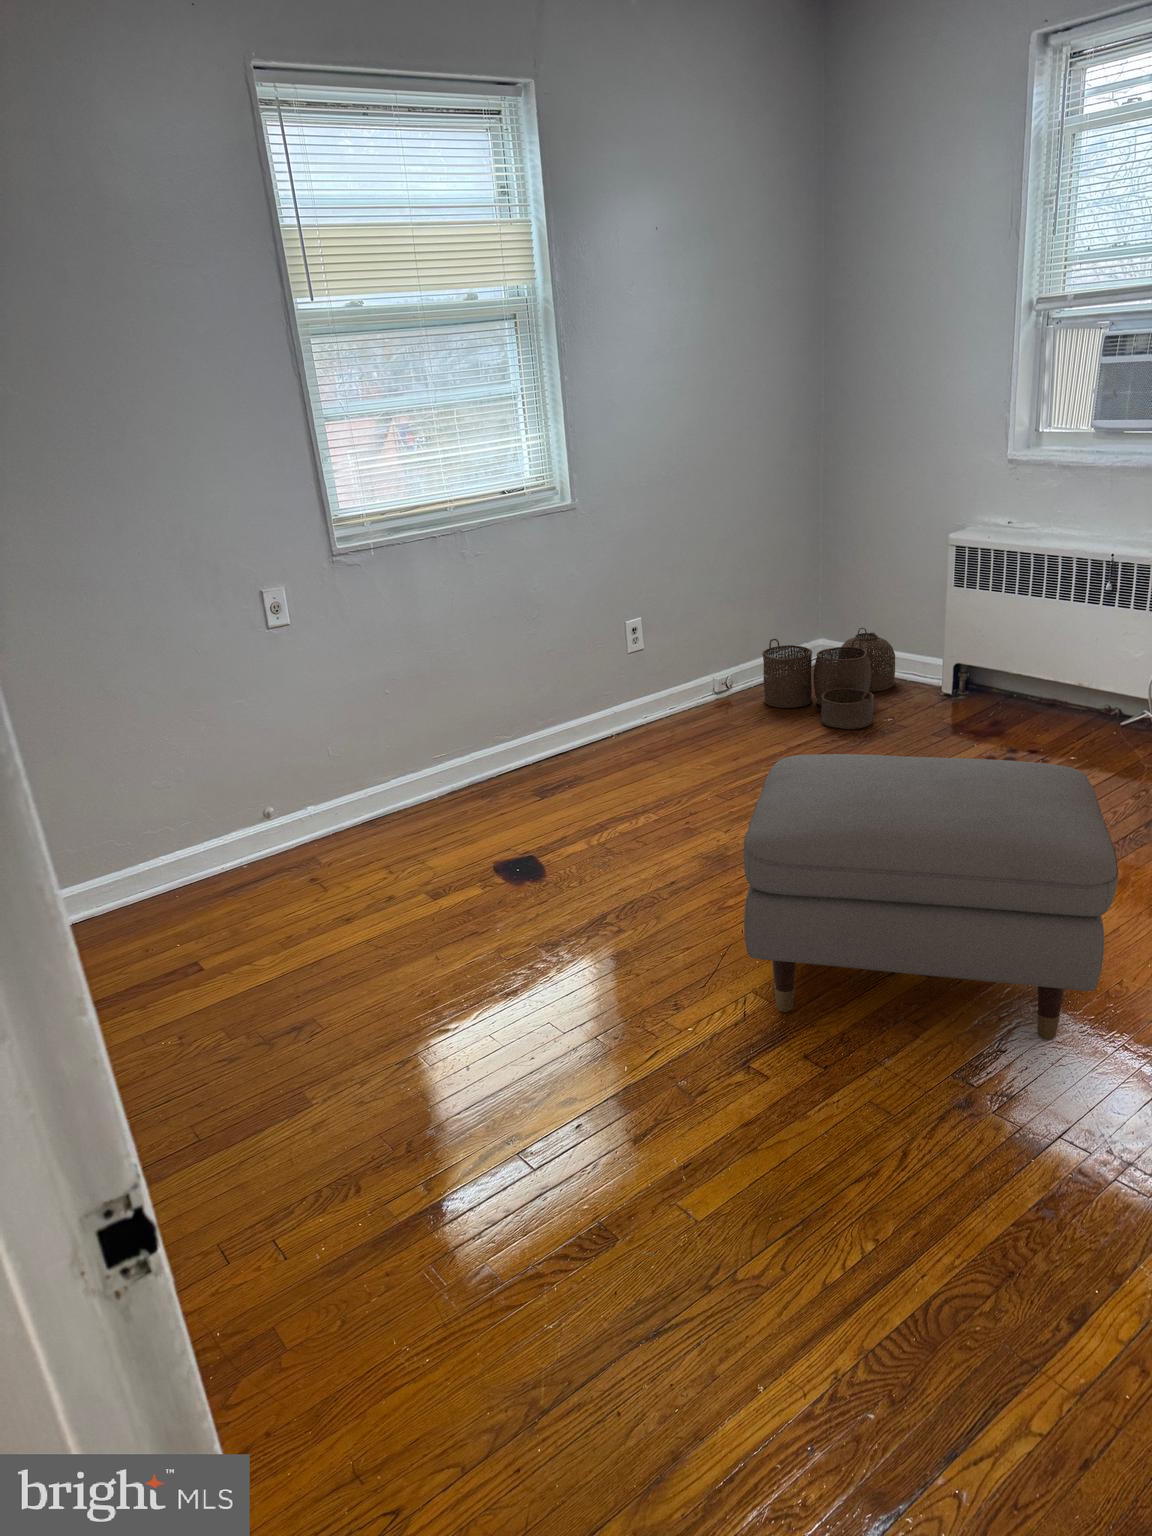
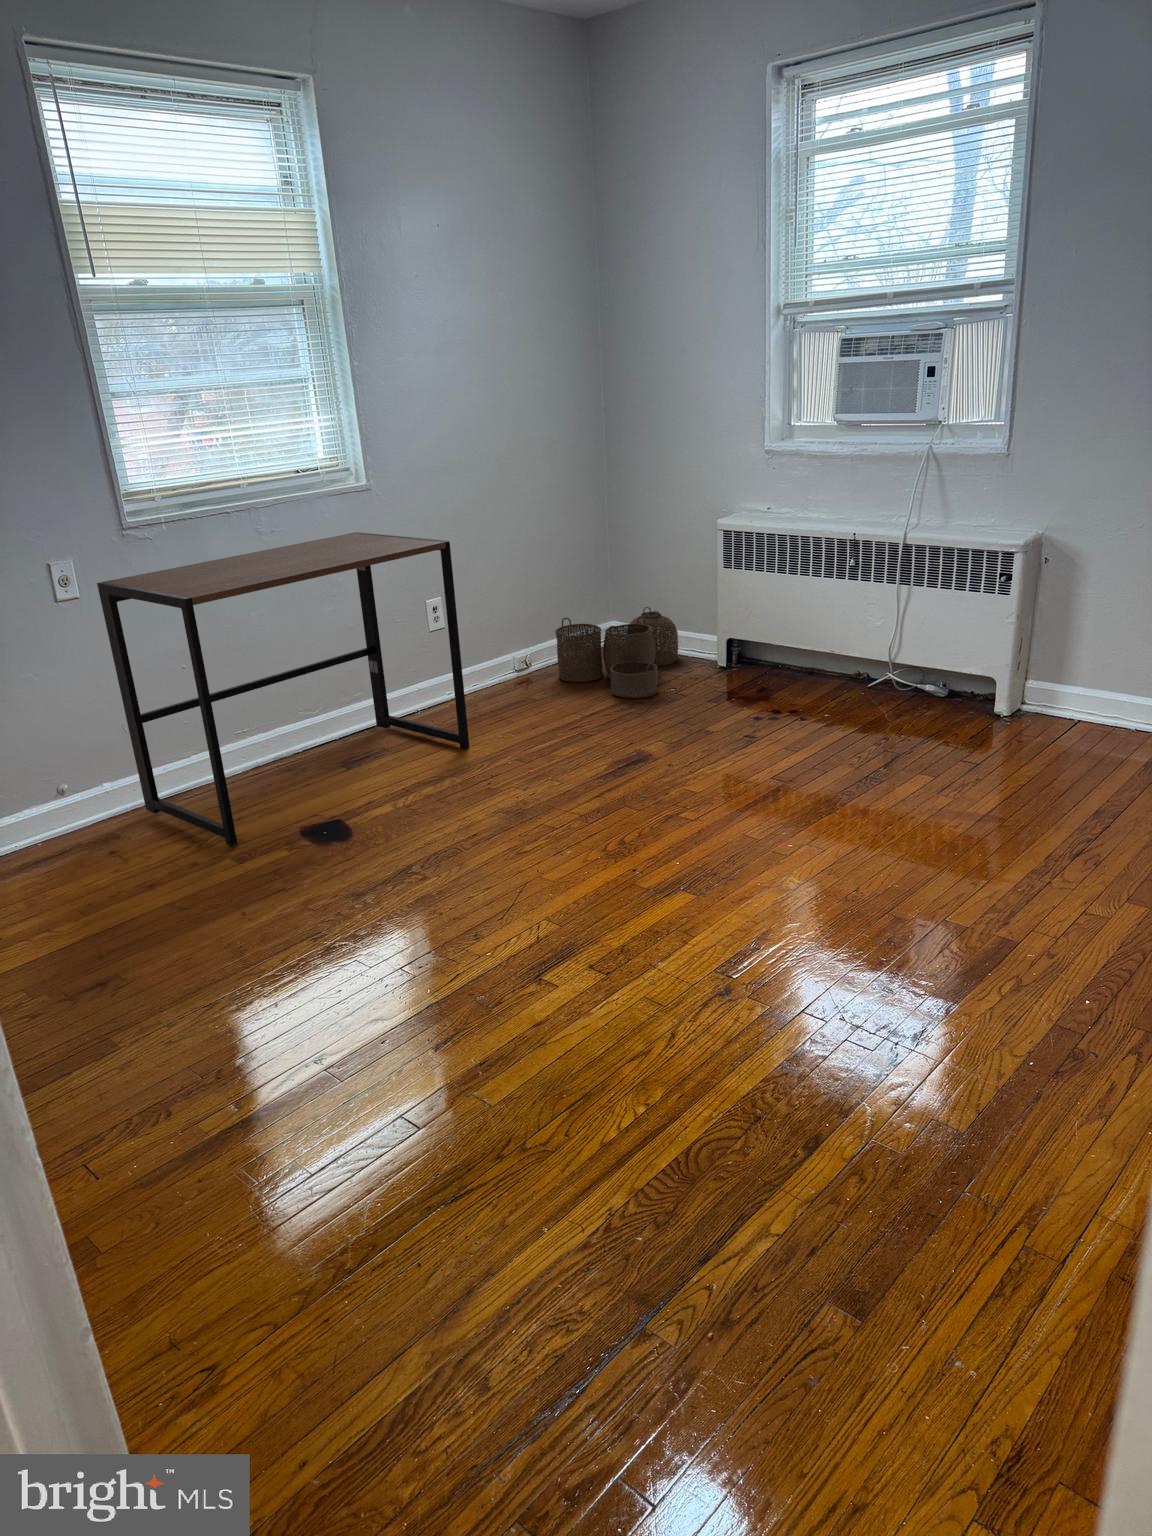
desk: none [306,552,670,881] -> present [97,532,470,846]
ottoman: present [743,754,1118,1040] -> none [528,702,845,939]

